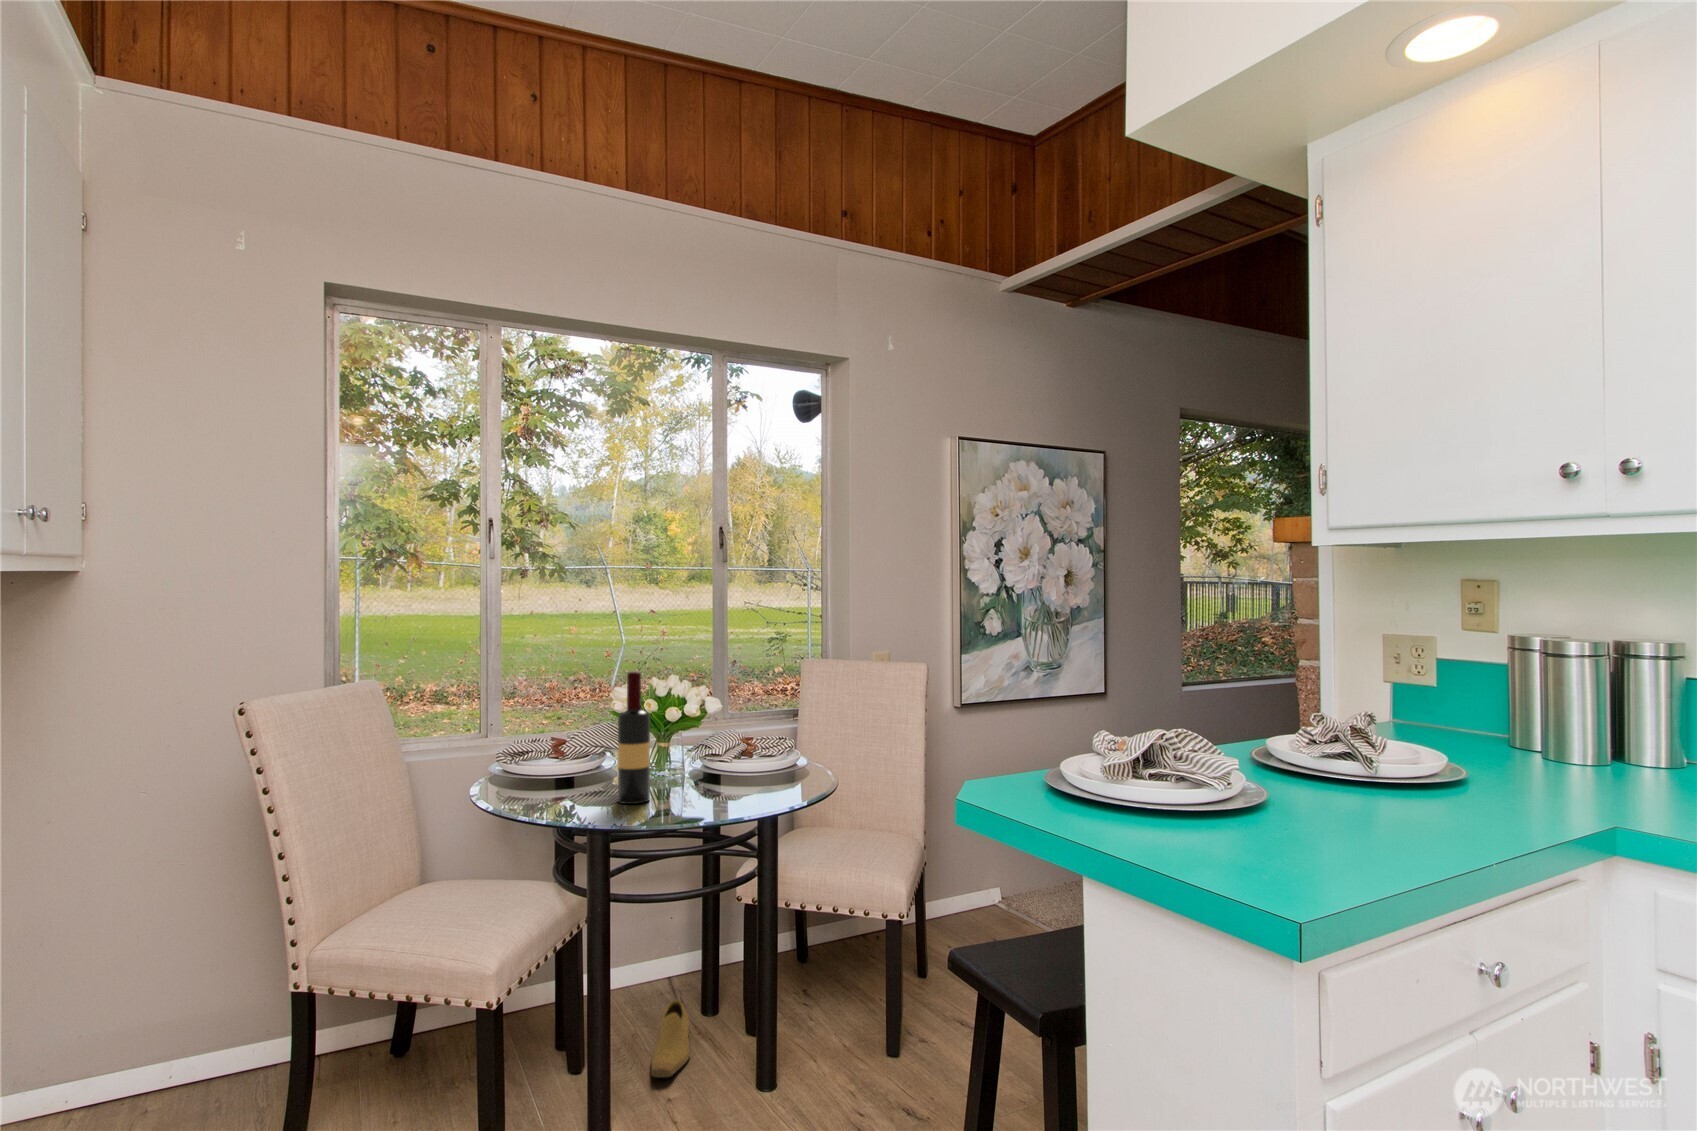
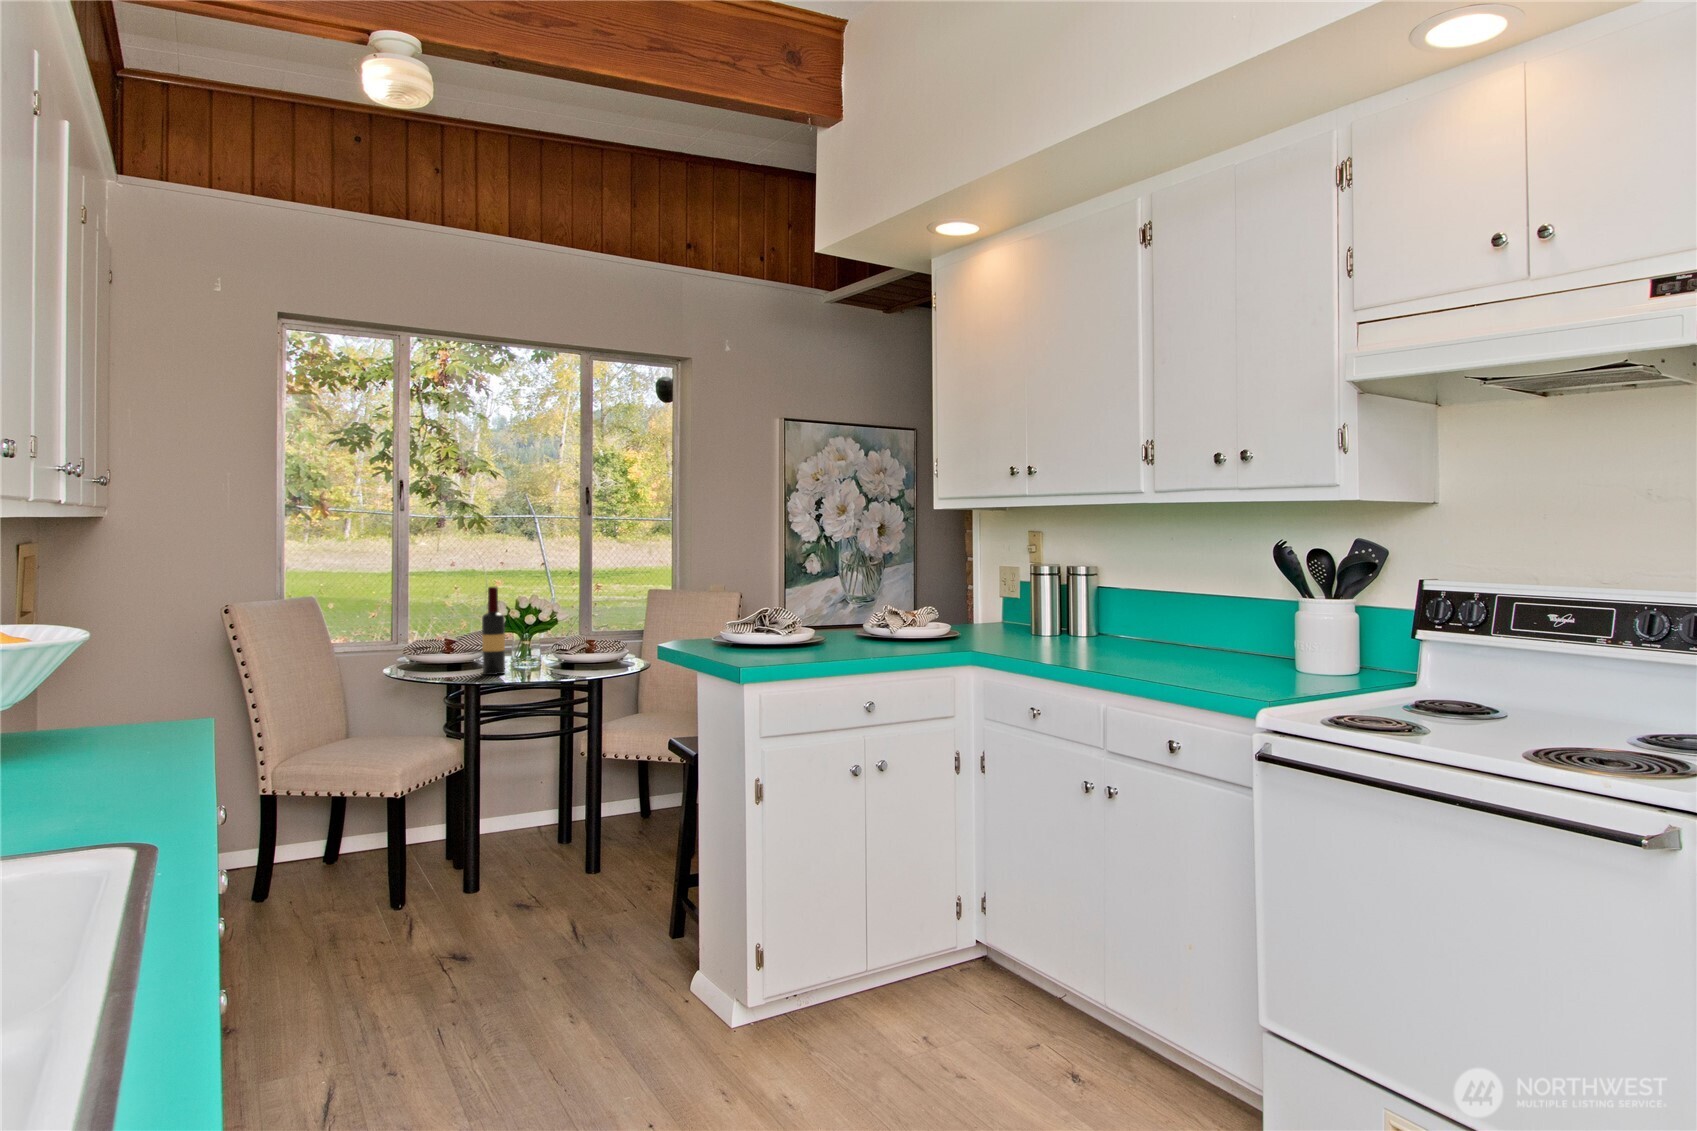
shoe: present [651,1000,690,1077] -> none [516,827,551,868]

